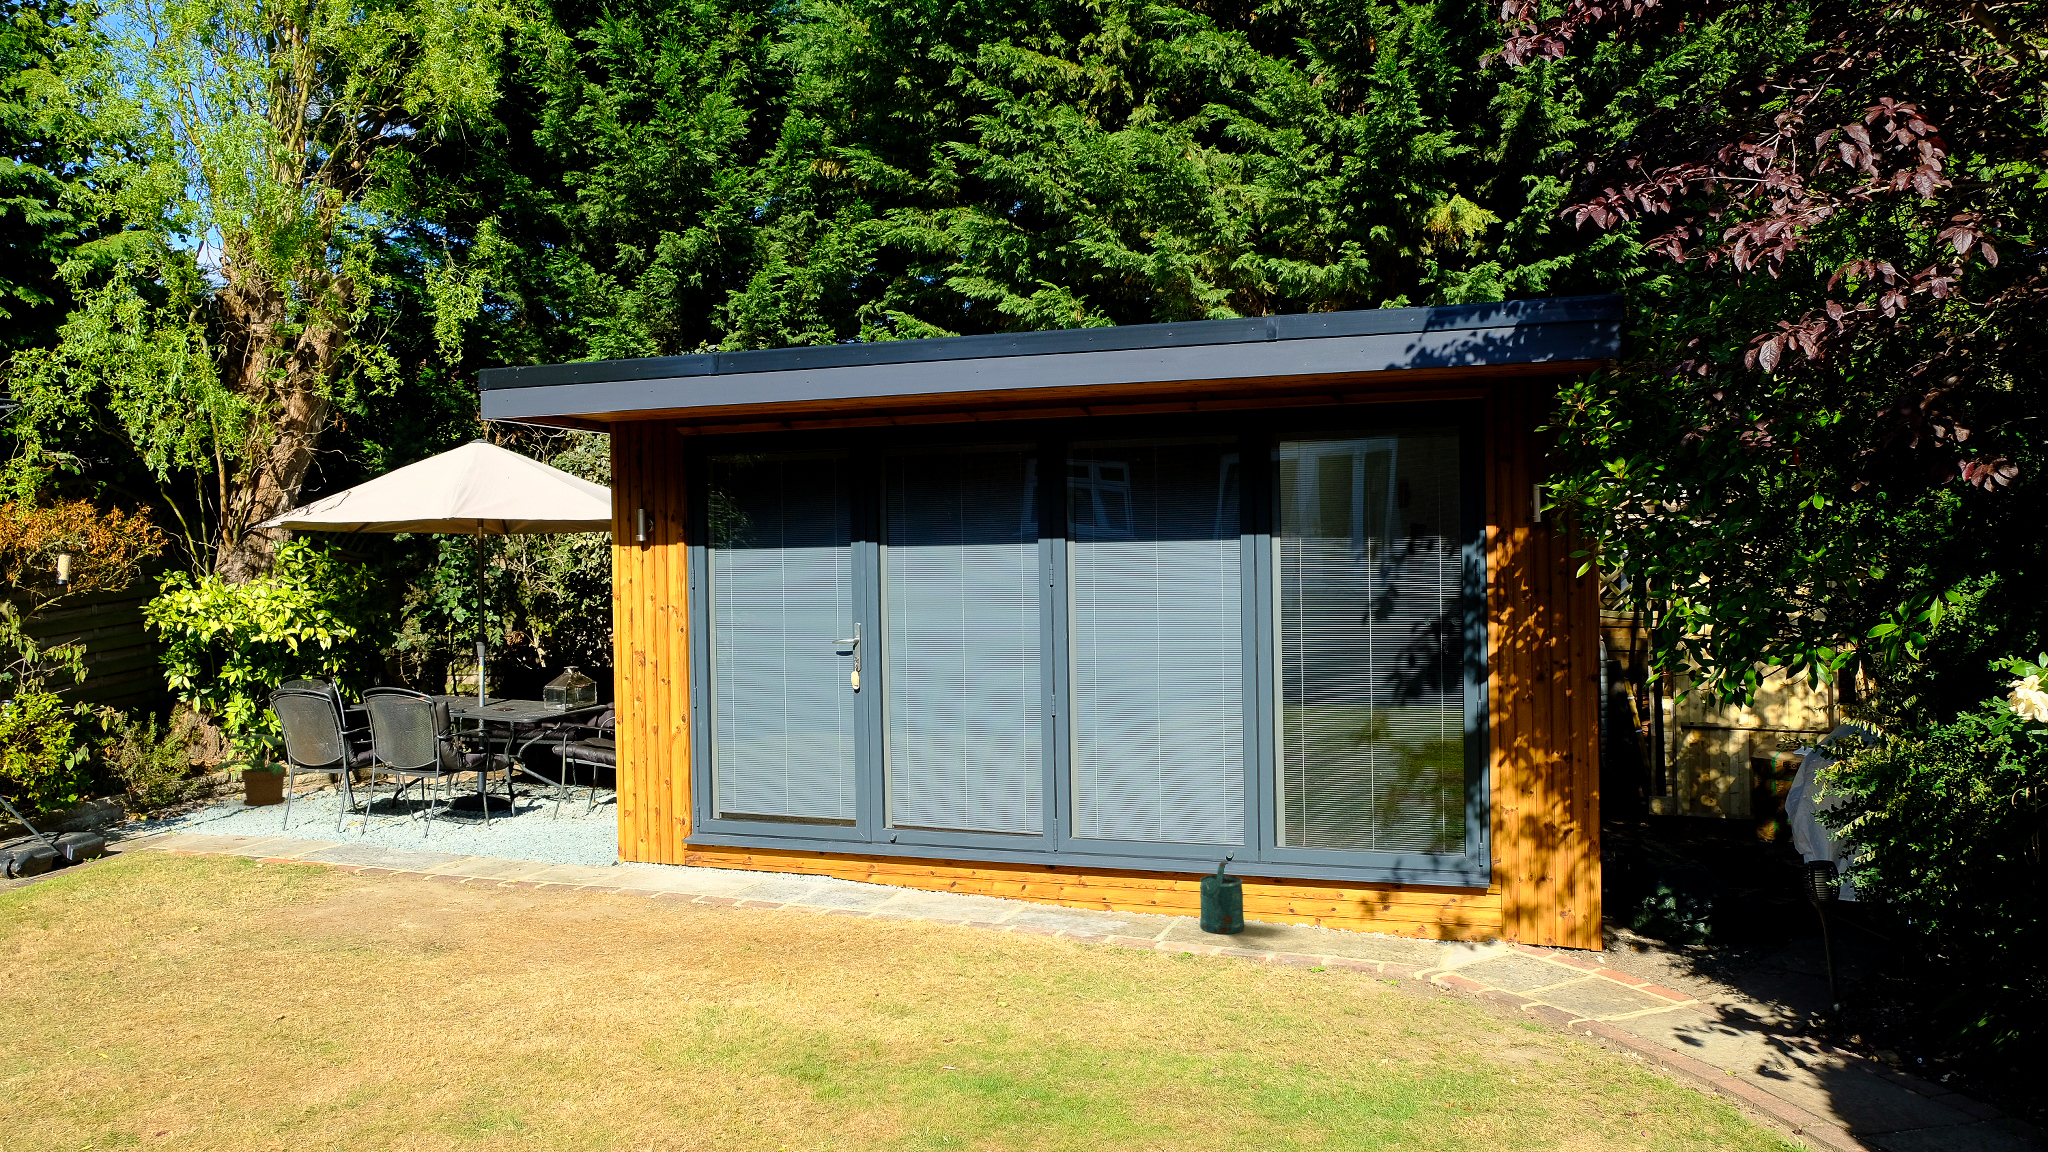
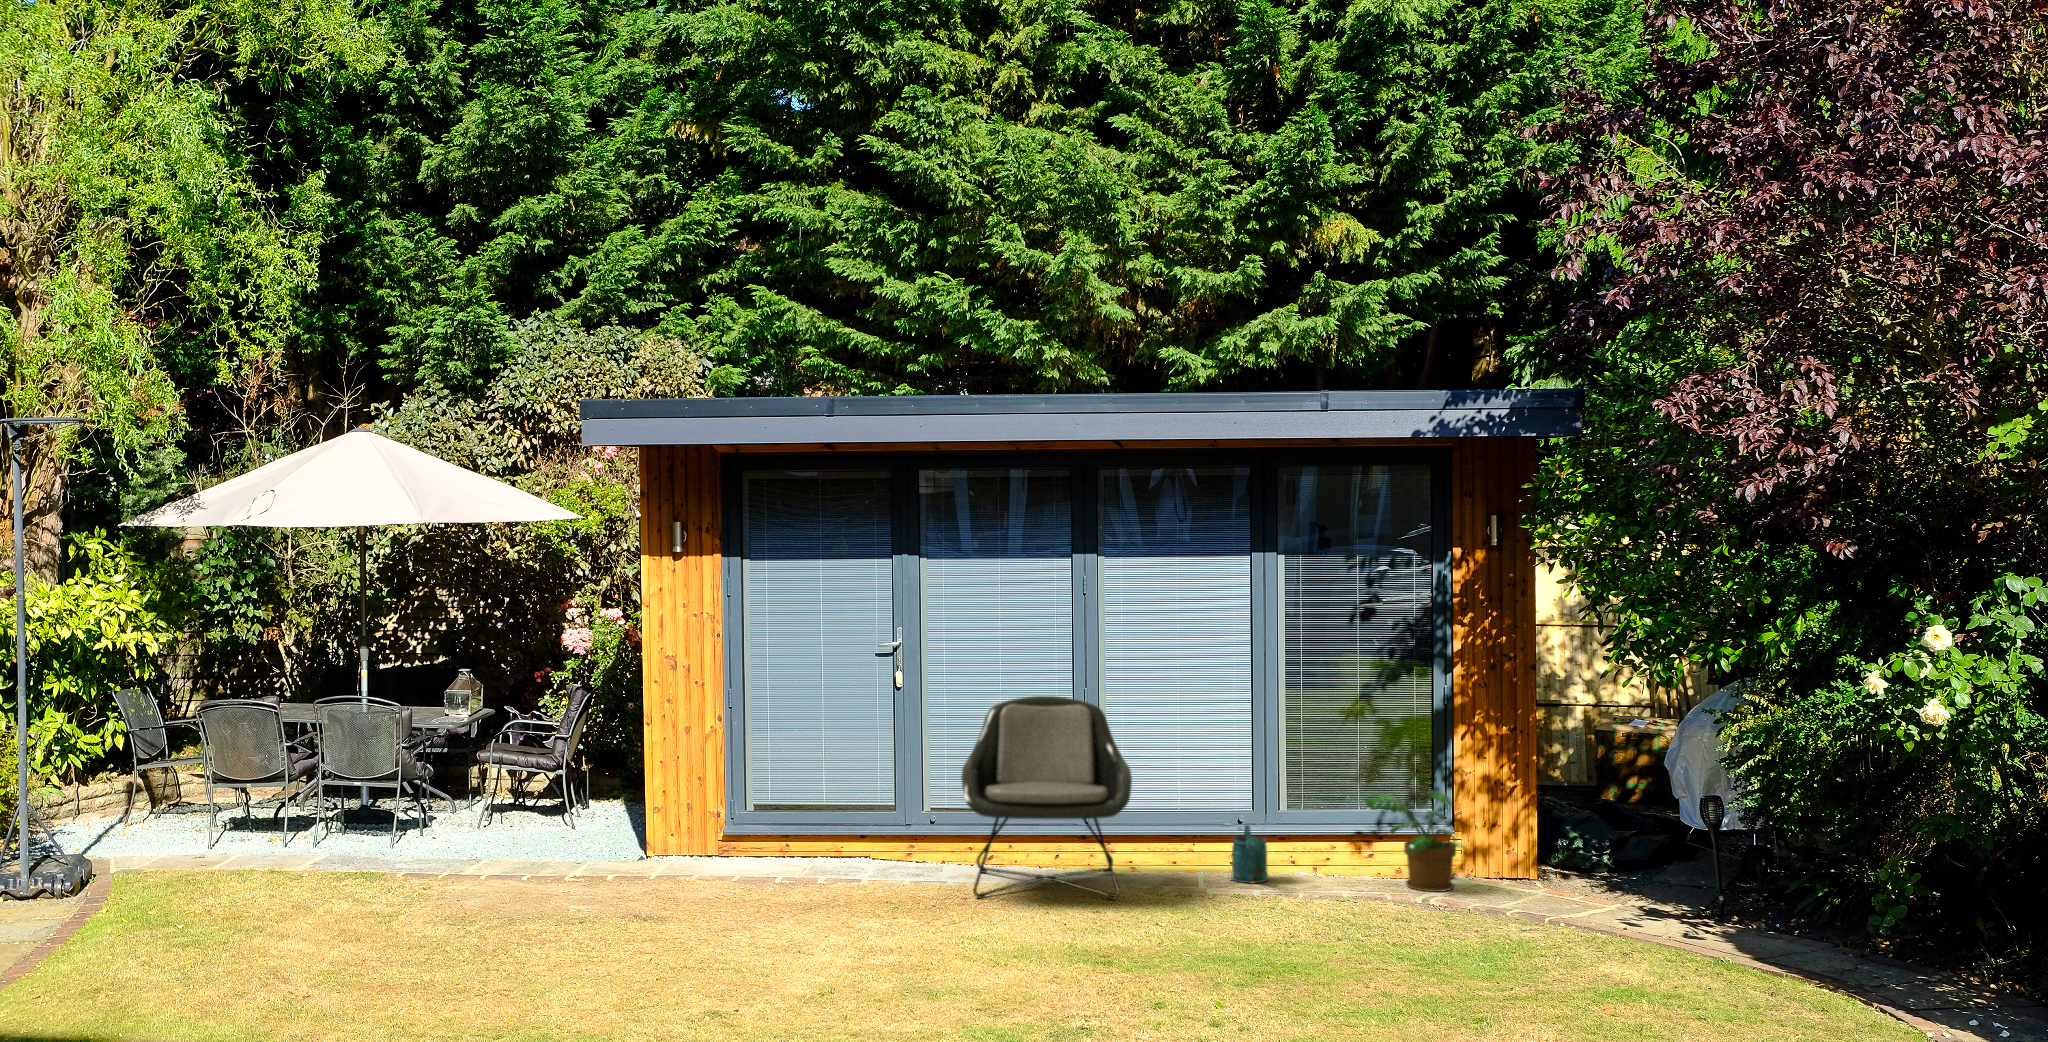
lounge chair: none [860,704,1072,947] -> present [961,696,1132,900]
potted plant: present [211,734,286,806] -> present [1365,791,1465,892]

